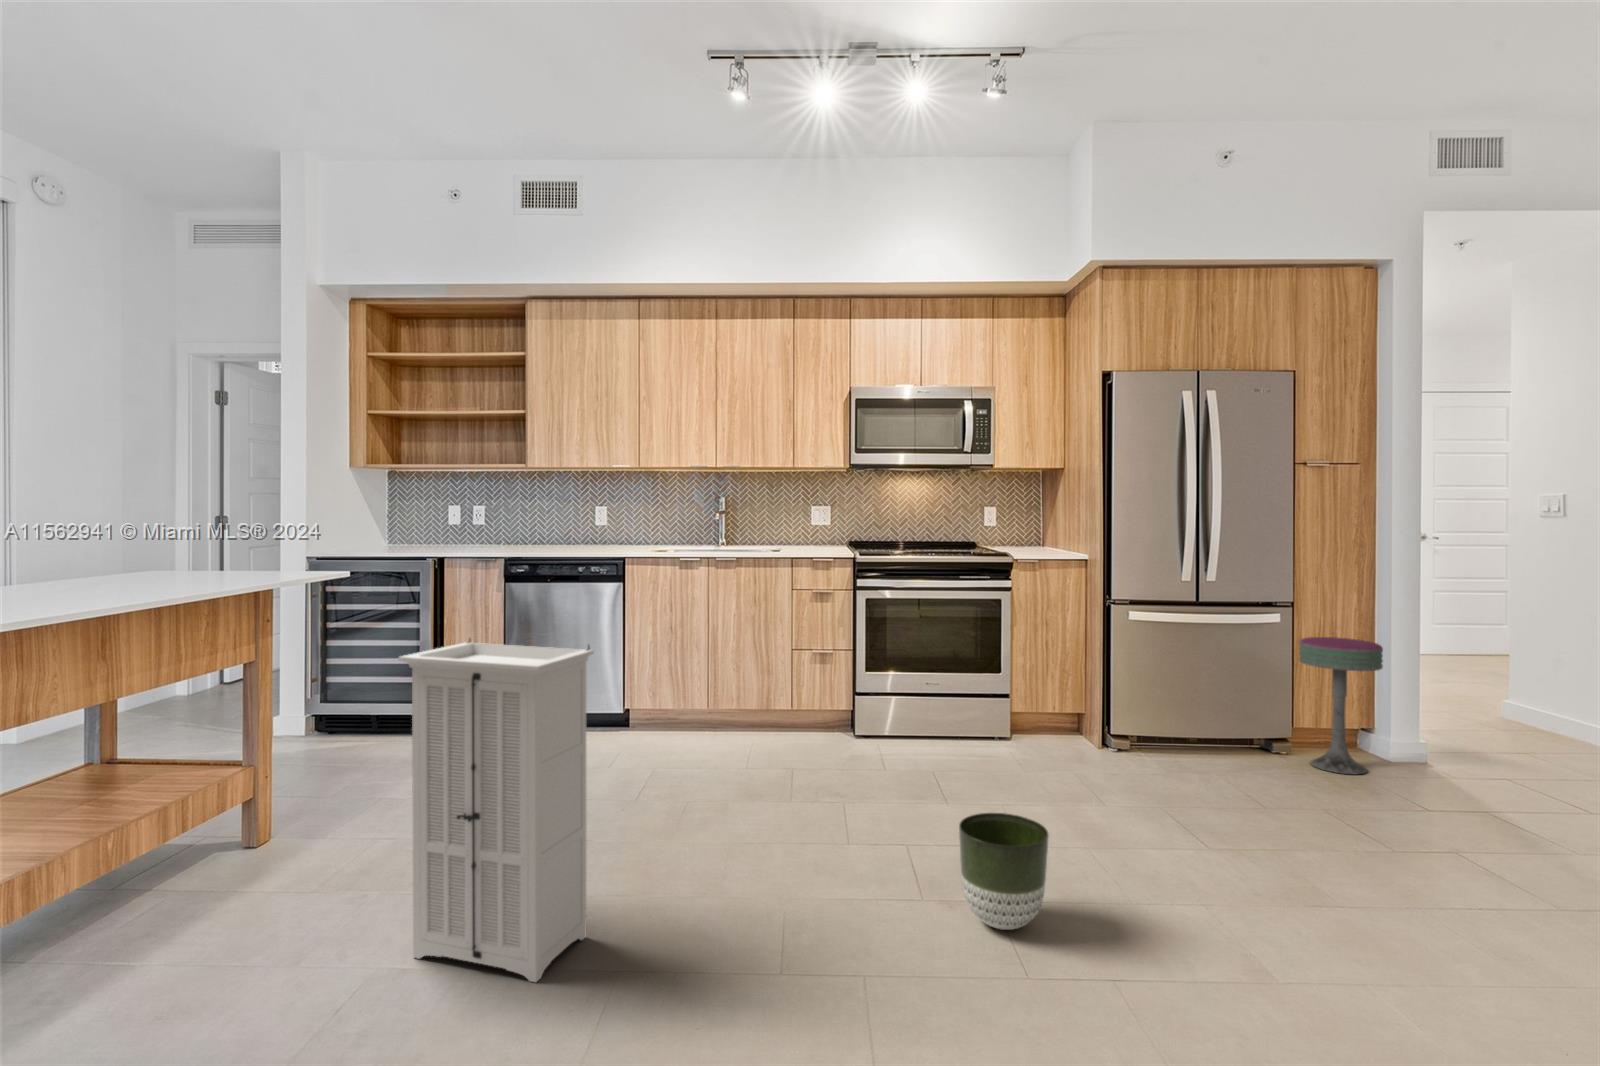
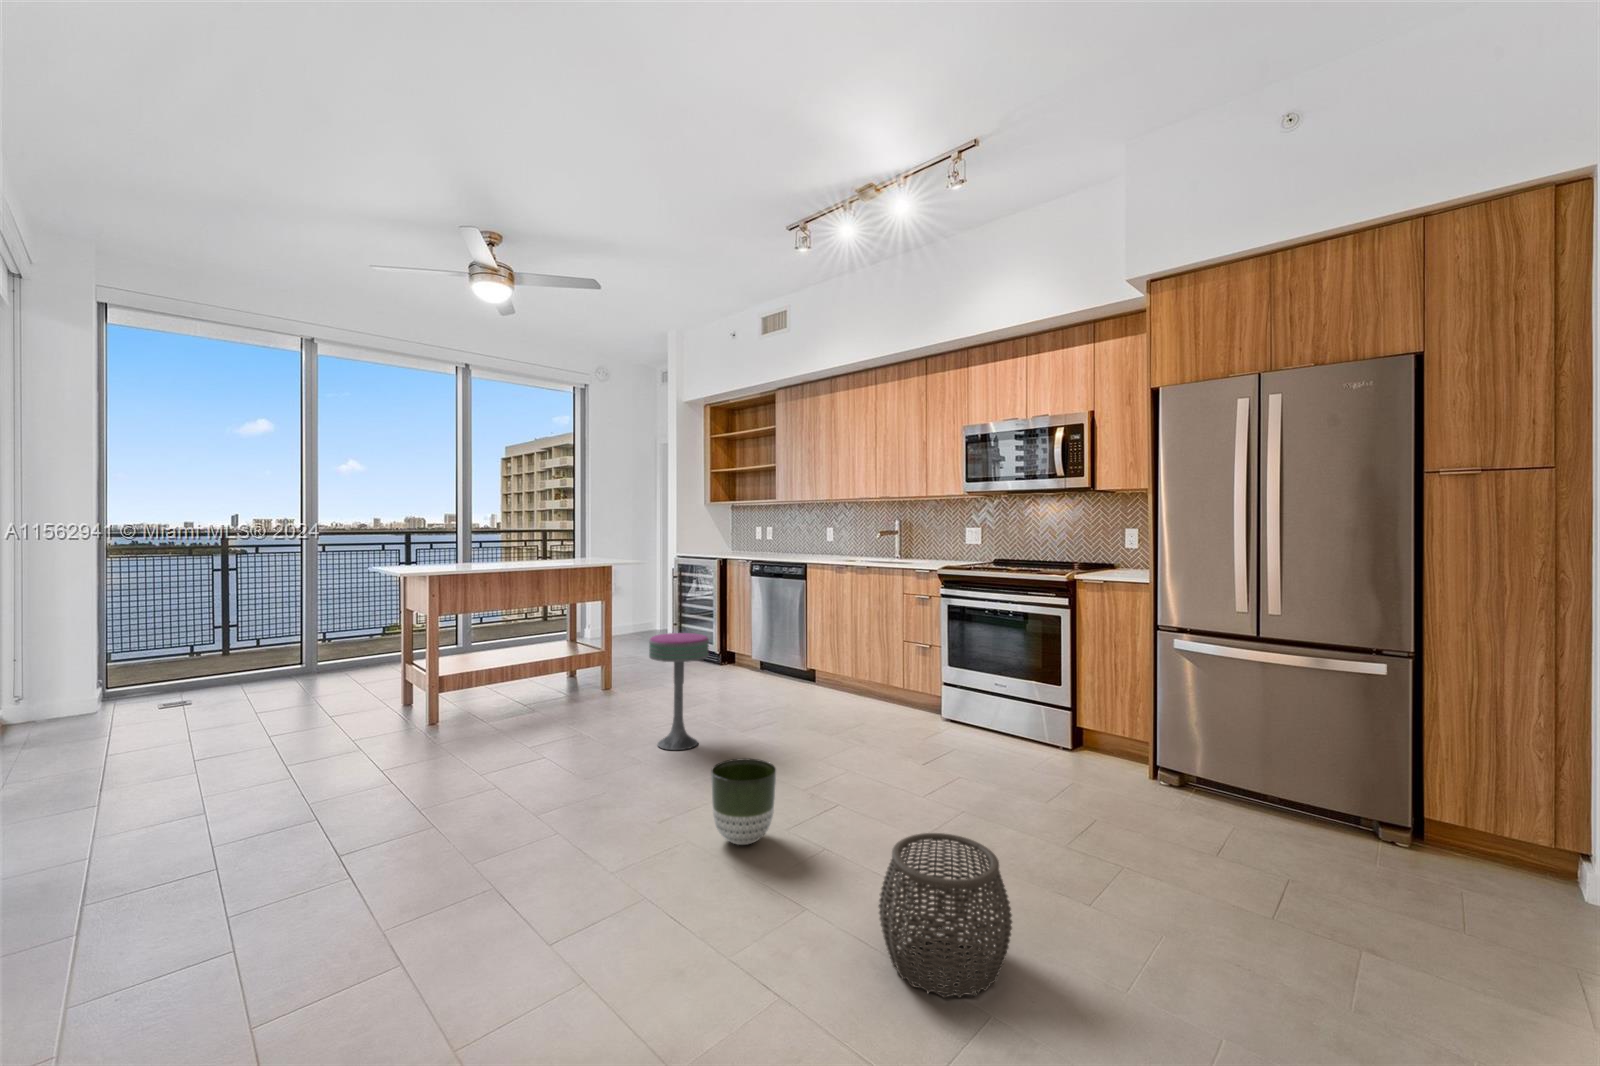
bar stool: present [1299,637,1383,775] -> present [649,633,709,750]
storage cabinet: present [398,639,594,982] -> none [507,598,573,777]
woven basket: none [1283,817,1444,973] -> present [879,833,1012,998]

